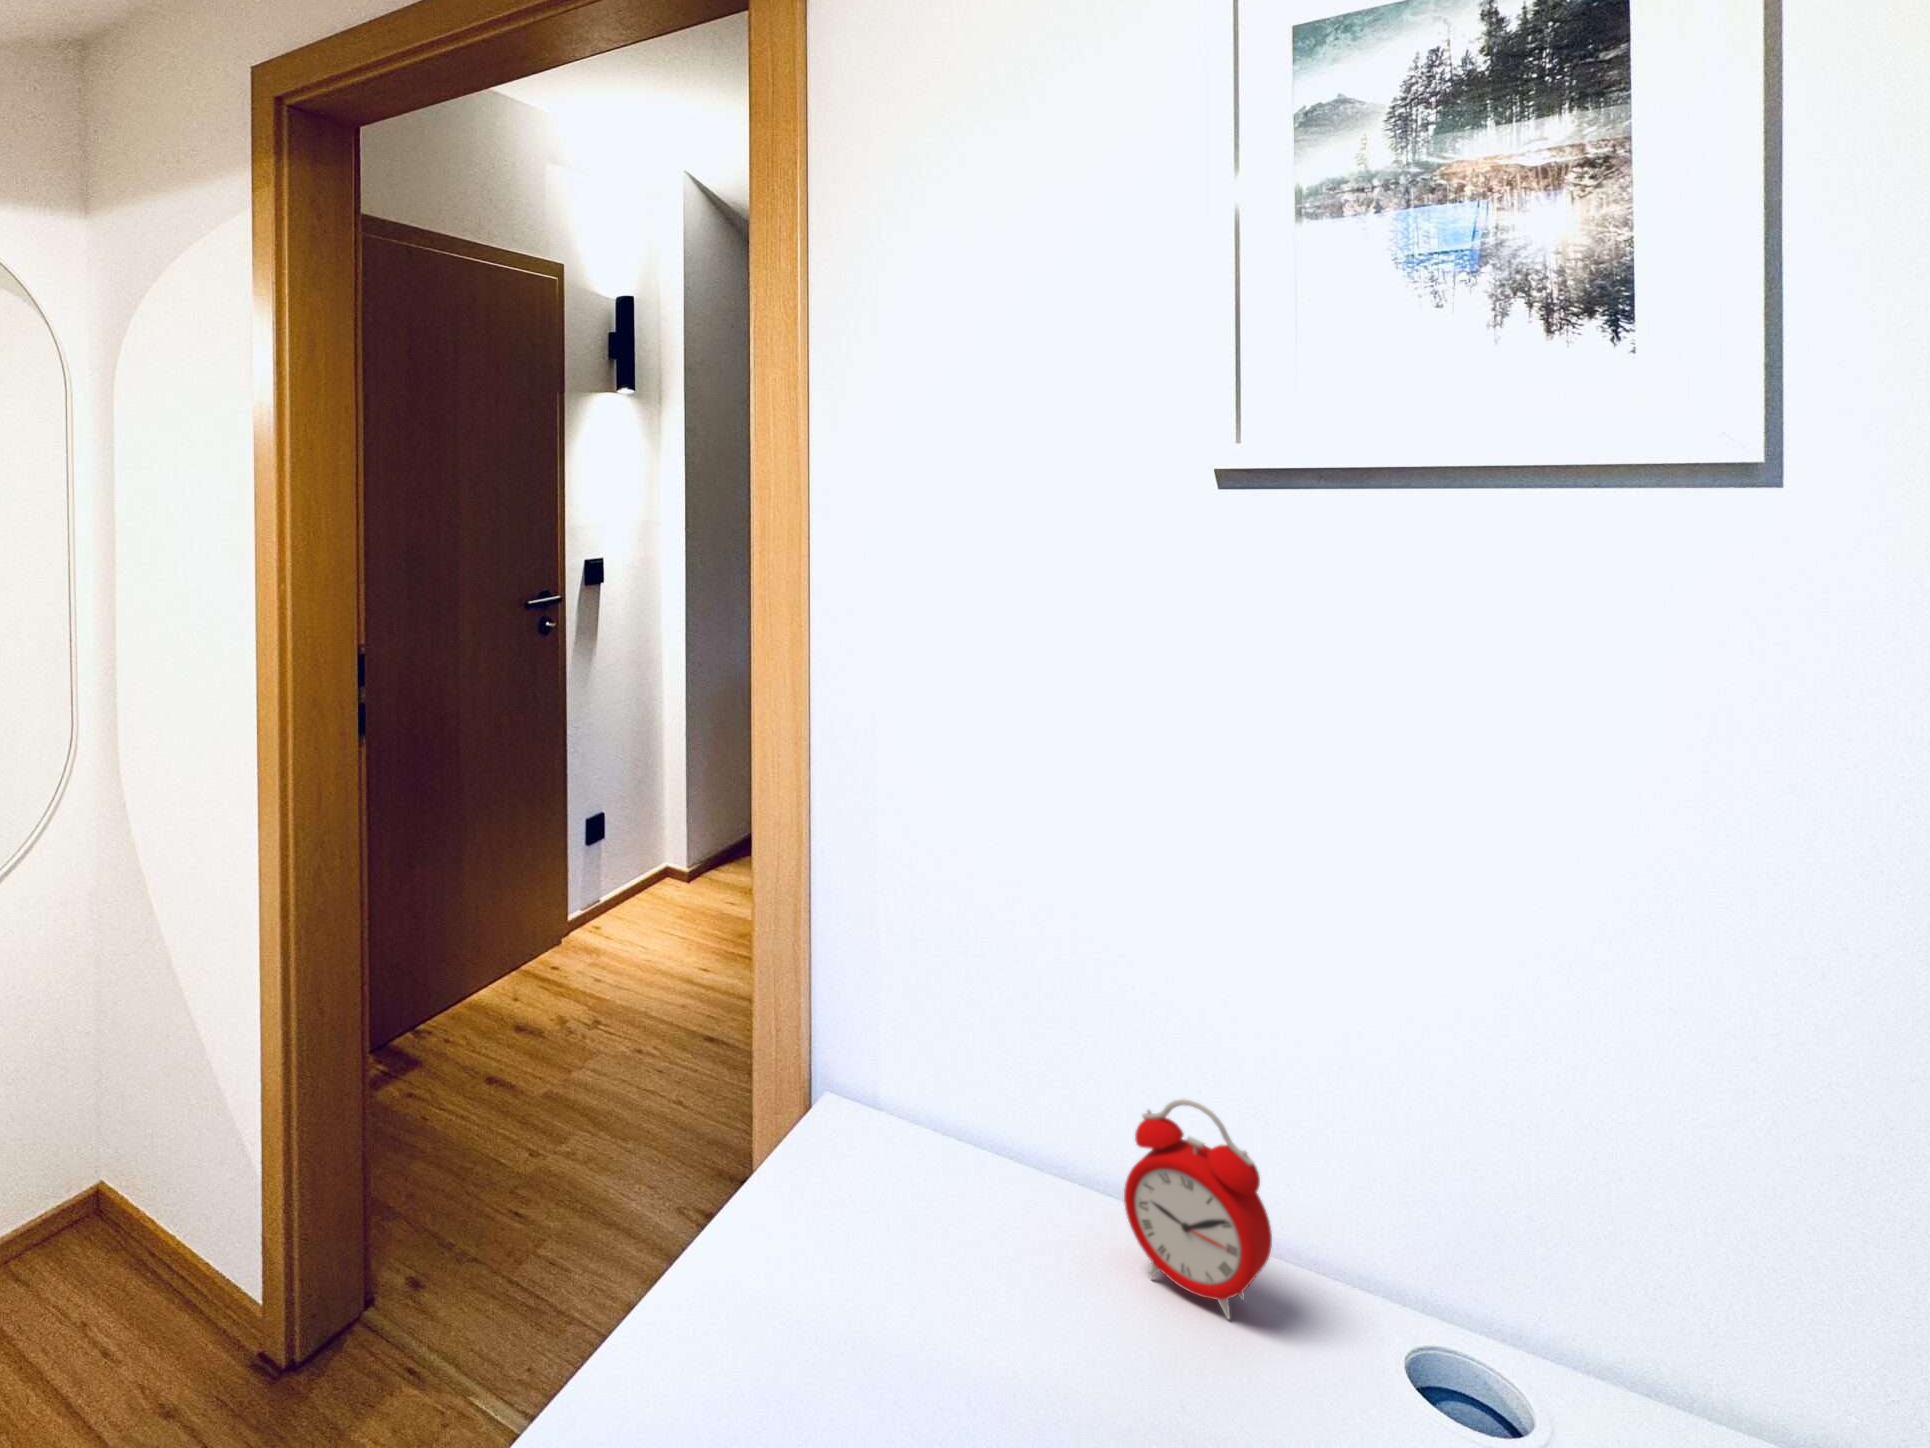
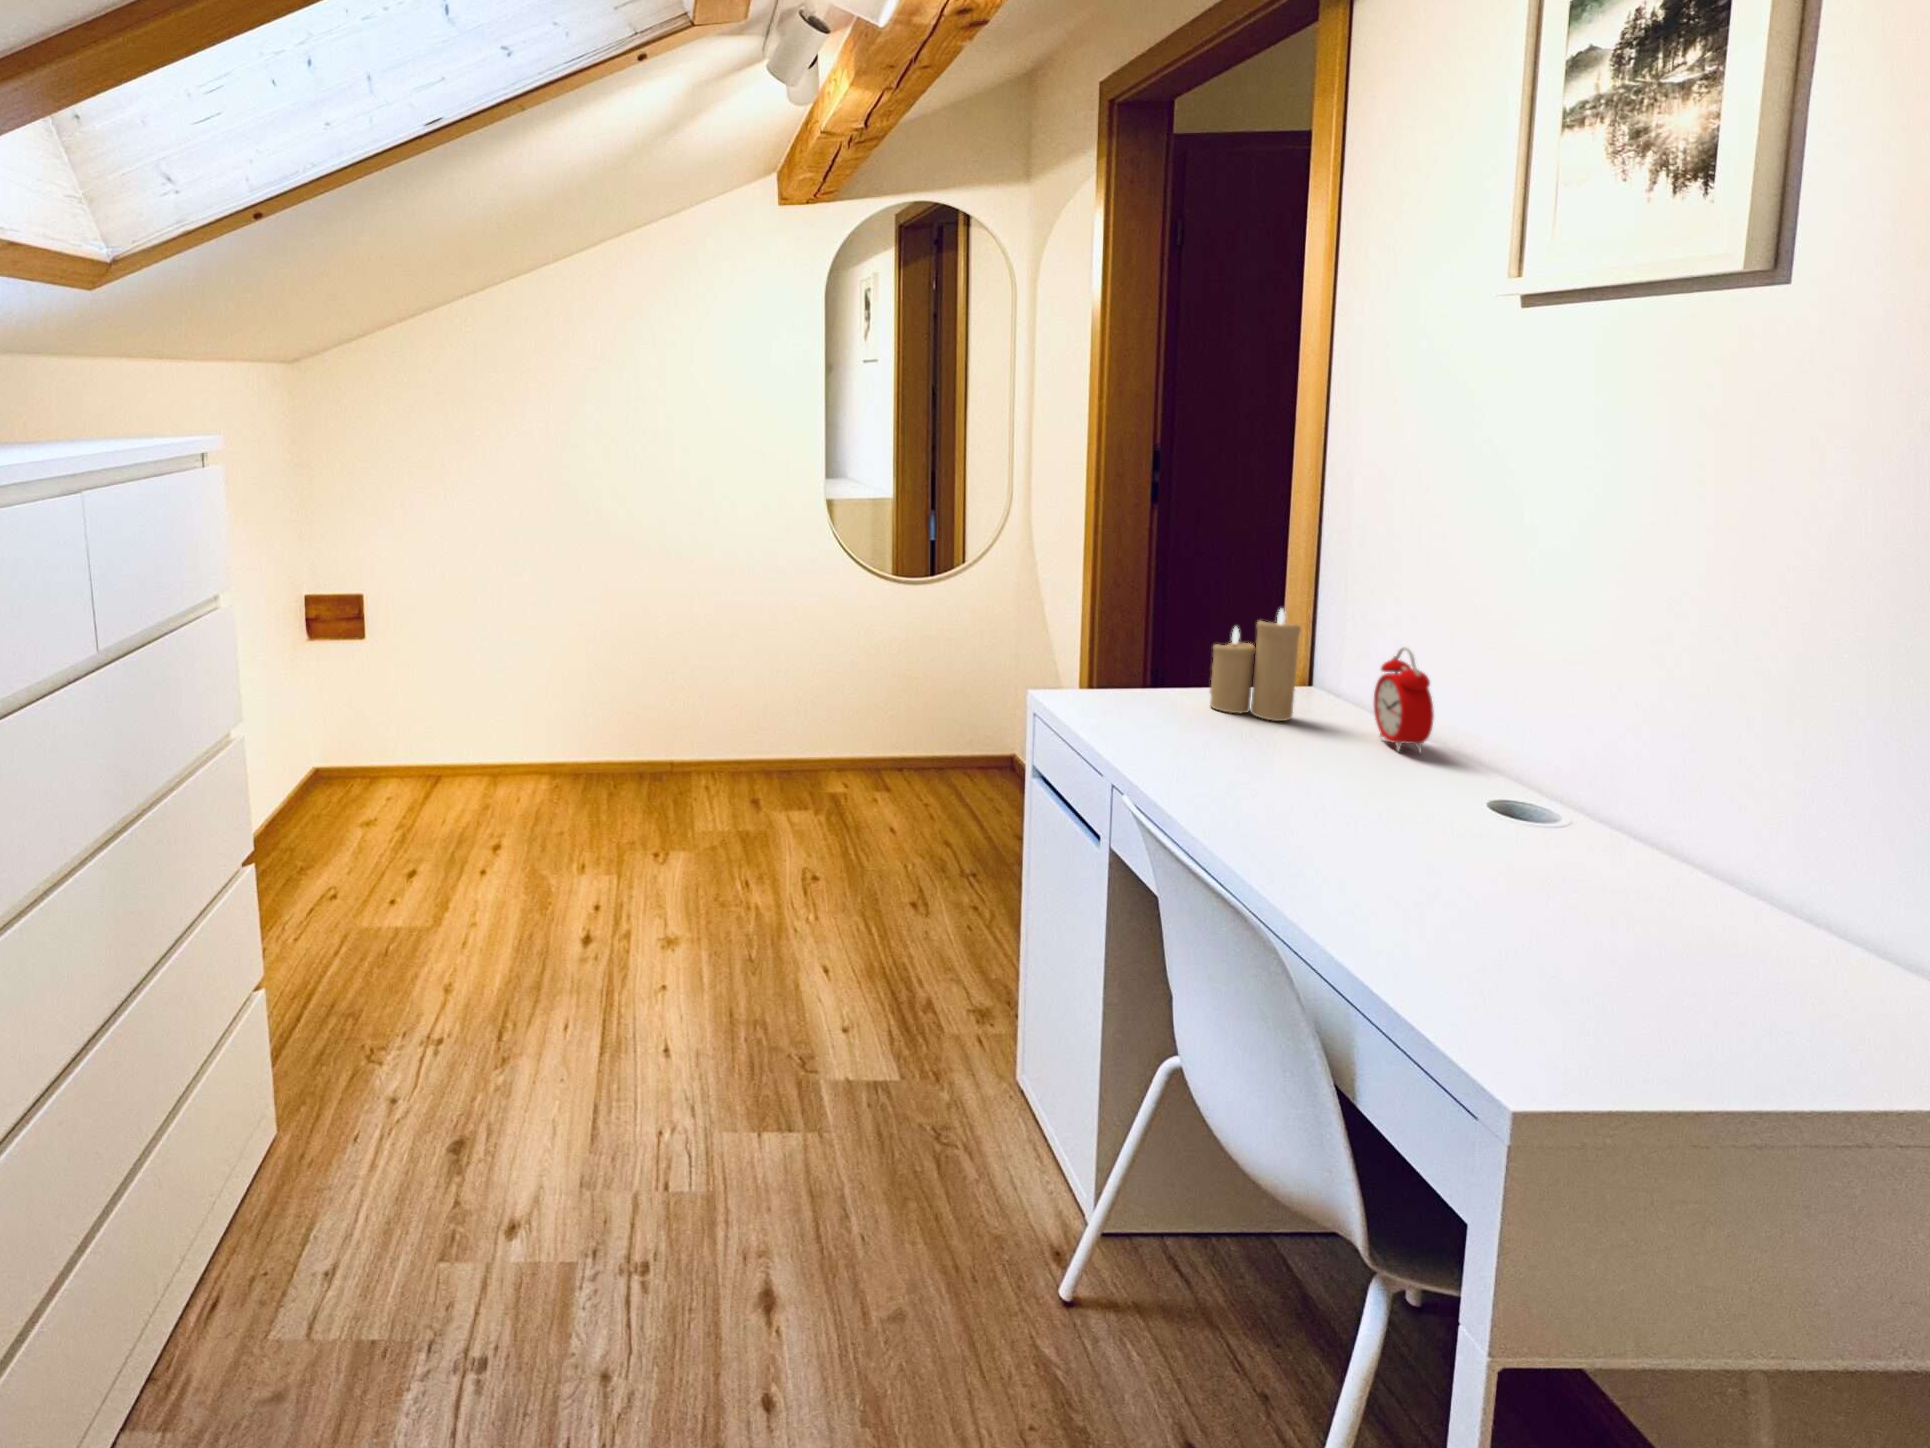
candle: none [872,1069,1024,1342] -> present [1210,609,1301,721]

